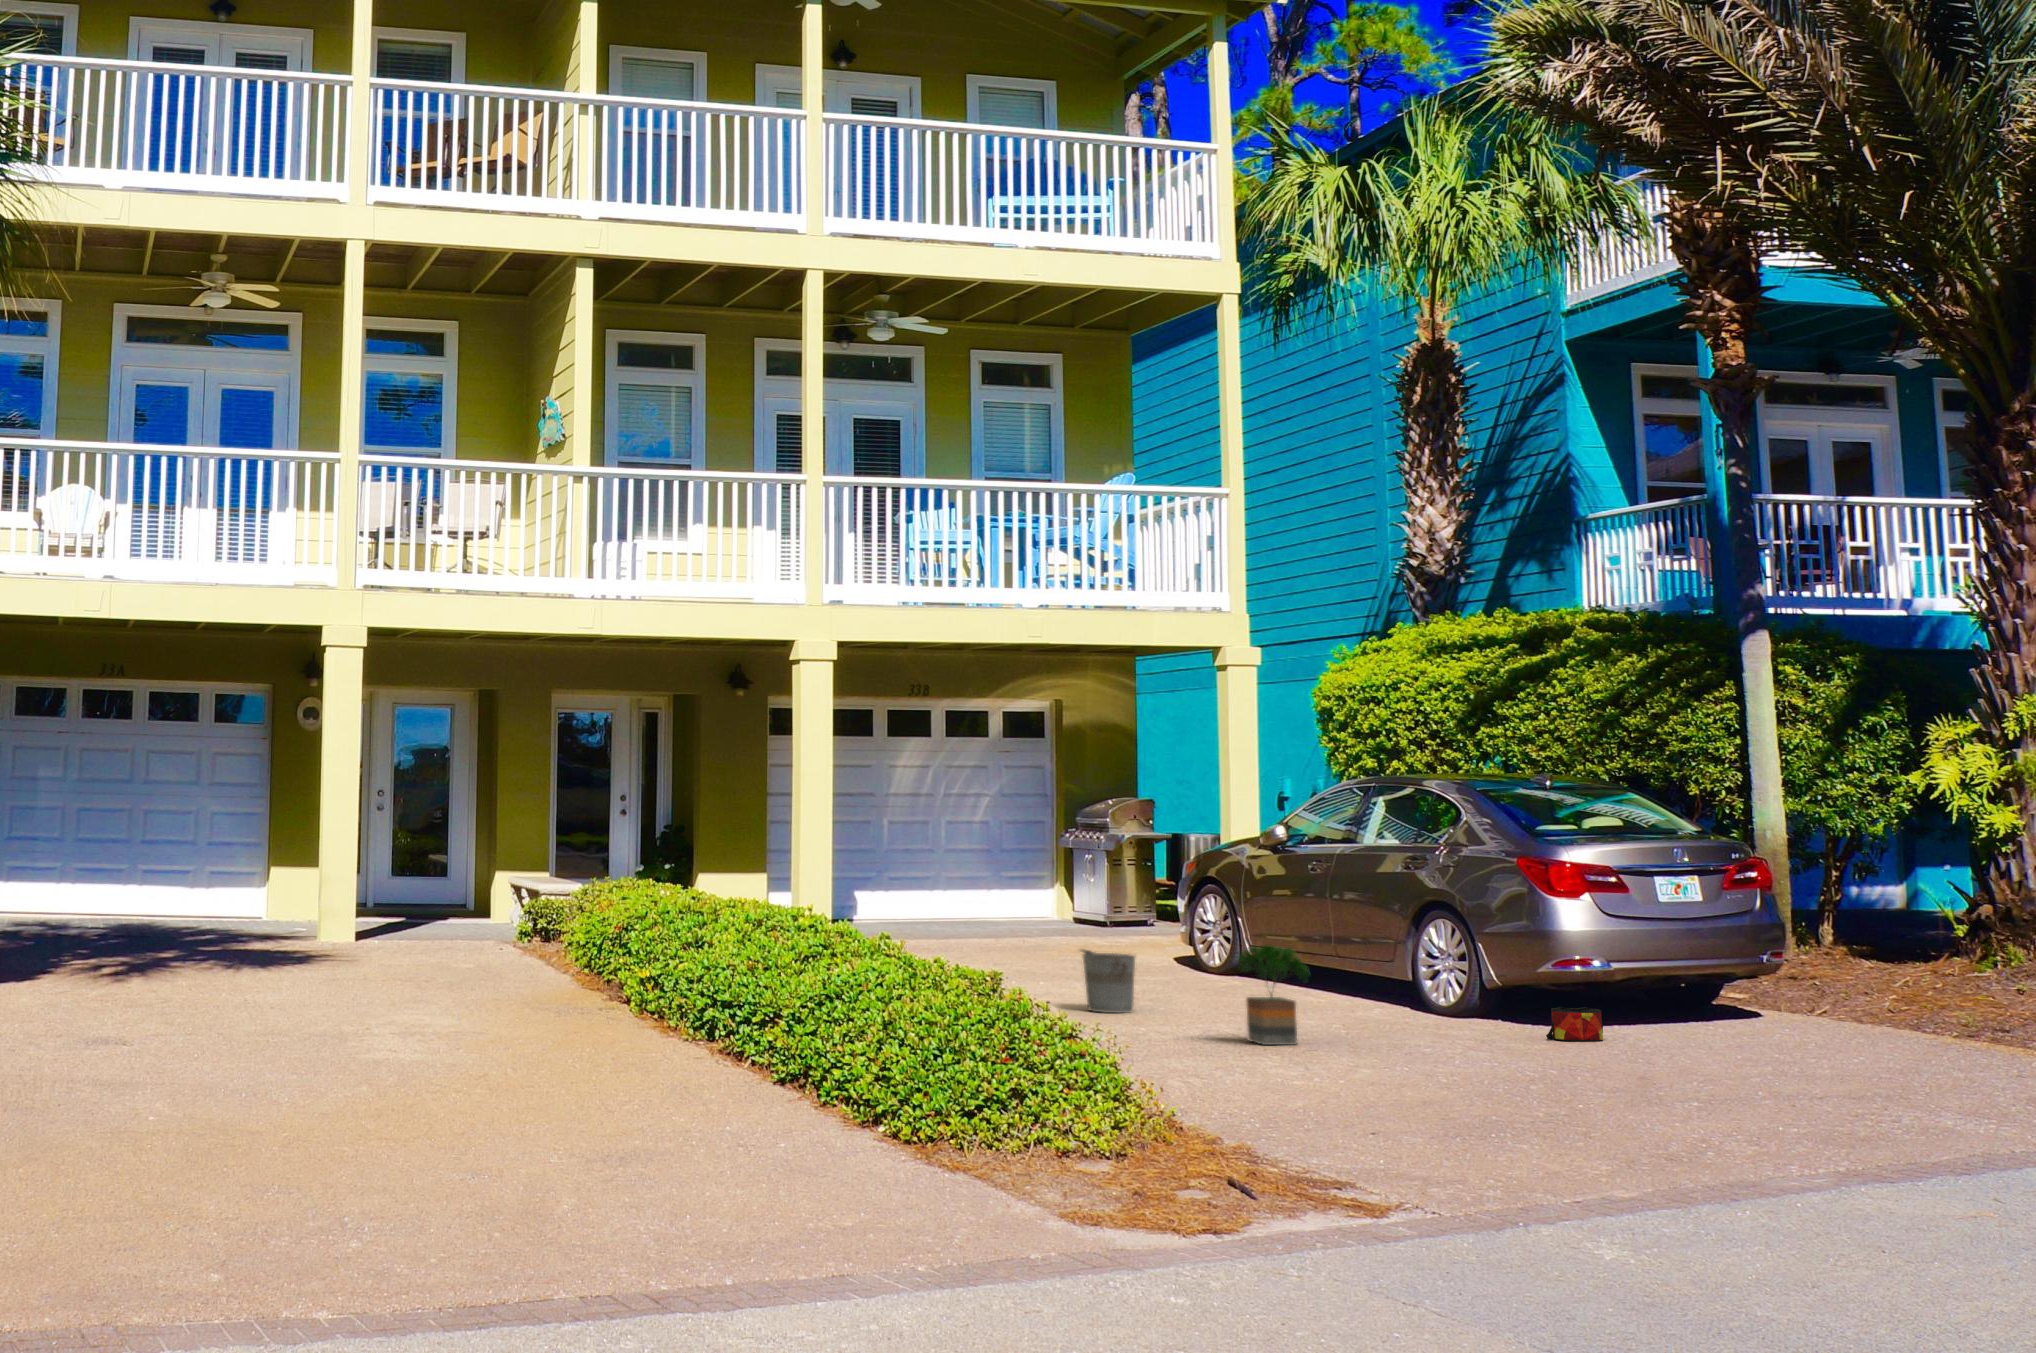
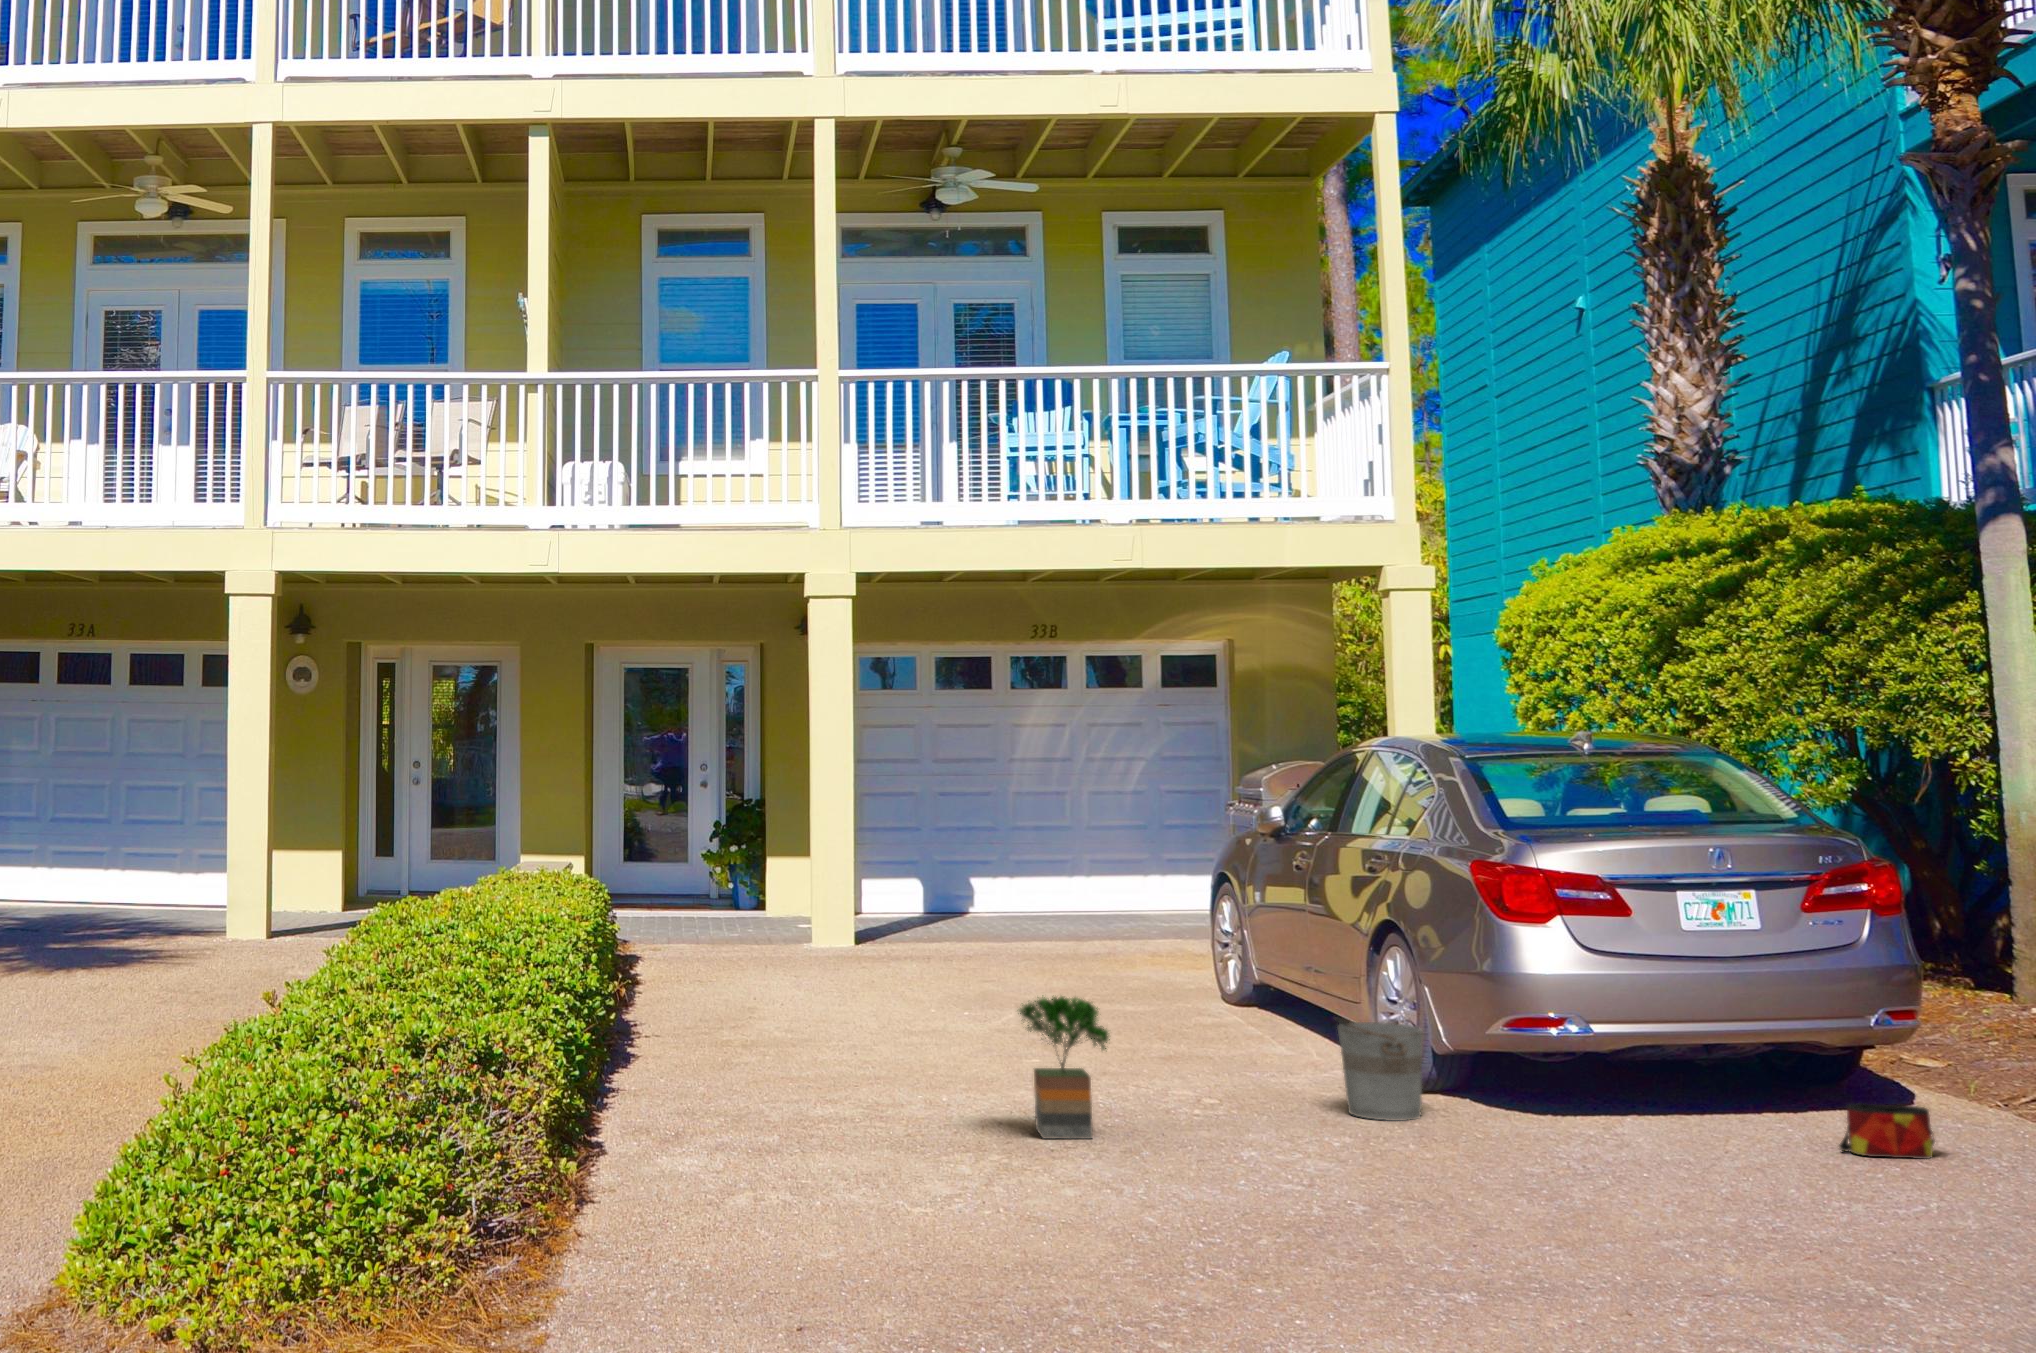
bucket: present [1082,950,1135,1013] -> present [1335,1018,1423,1121]
bag: present [1546,1007,1603,1041] -> present [1839,1102,1934,1159]

